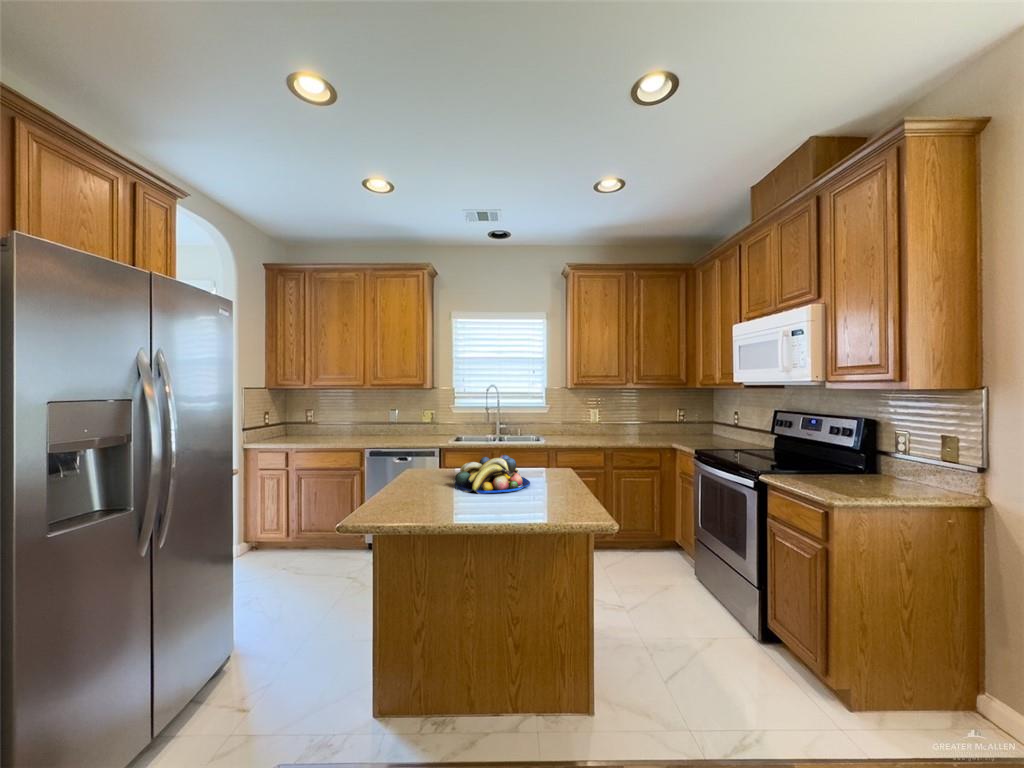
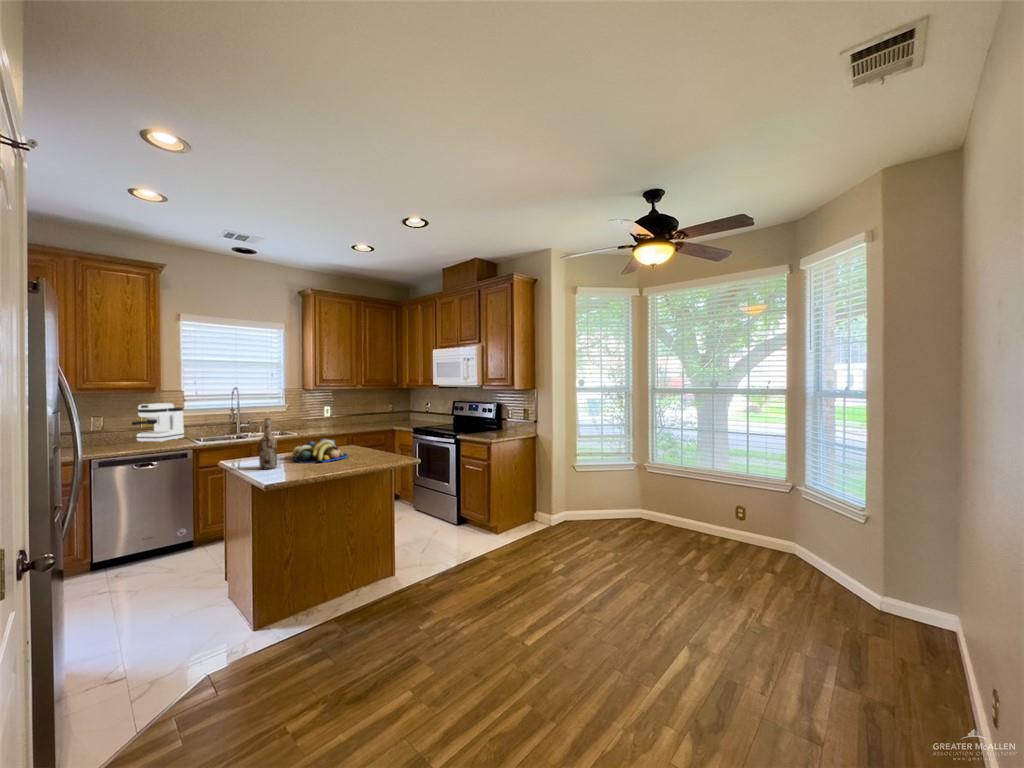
coffee maker: none [408,399,449,436] -> present [132,403,184,442]
wine bottle: none [399,420,421,492] -> present [259,418,277,469]

